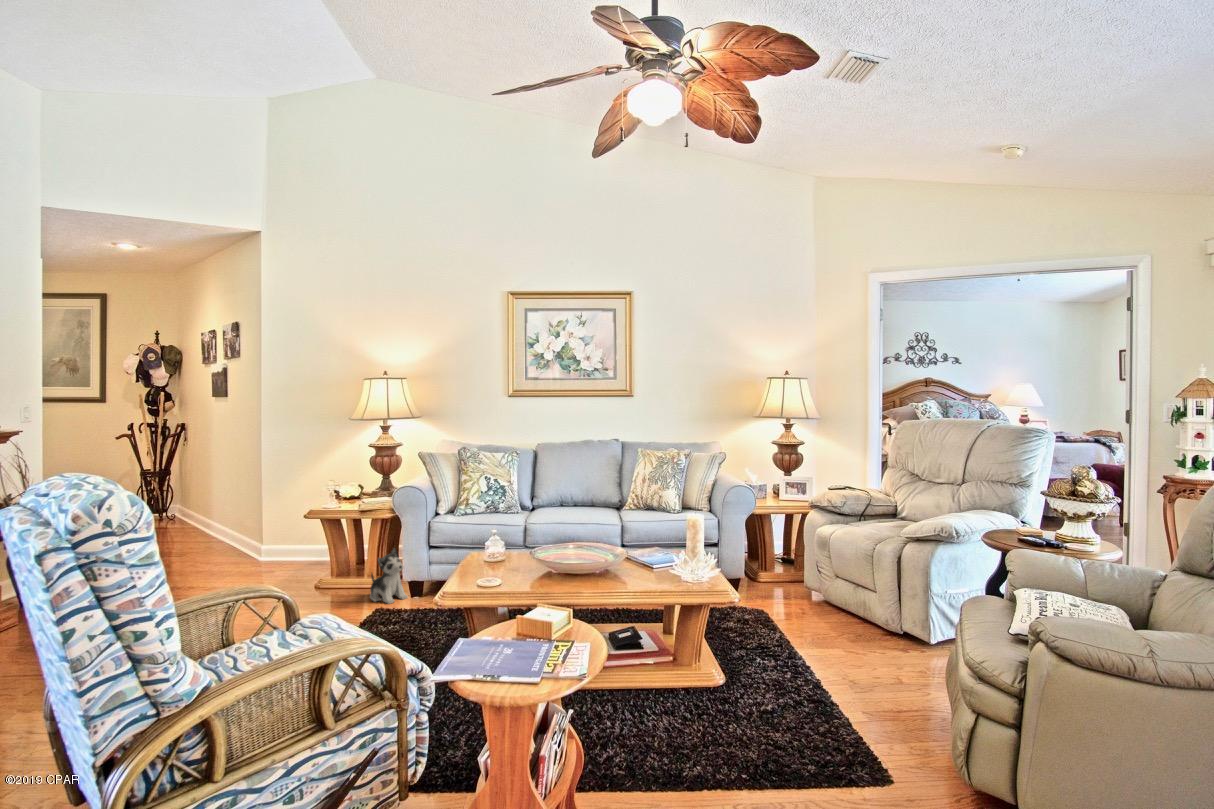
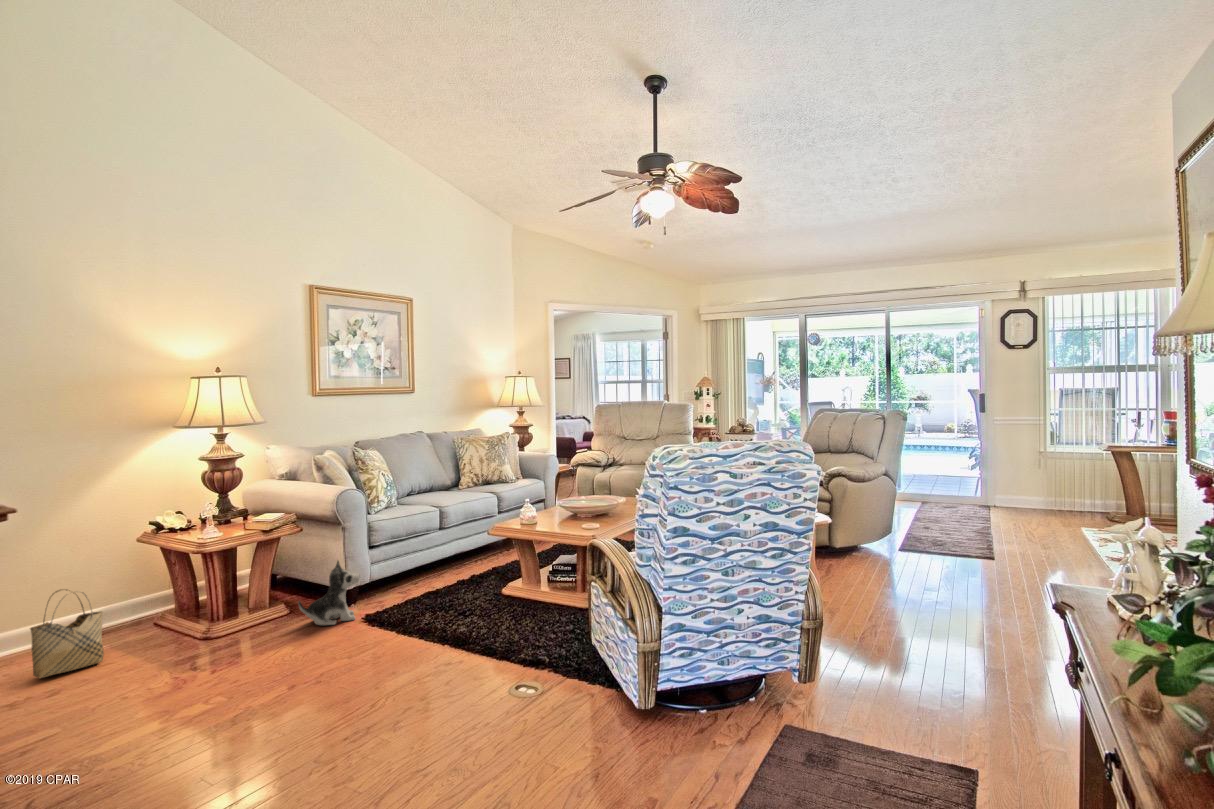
woven basket: none [267,519,308,573] -> present [30,589,104,678]

